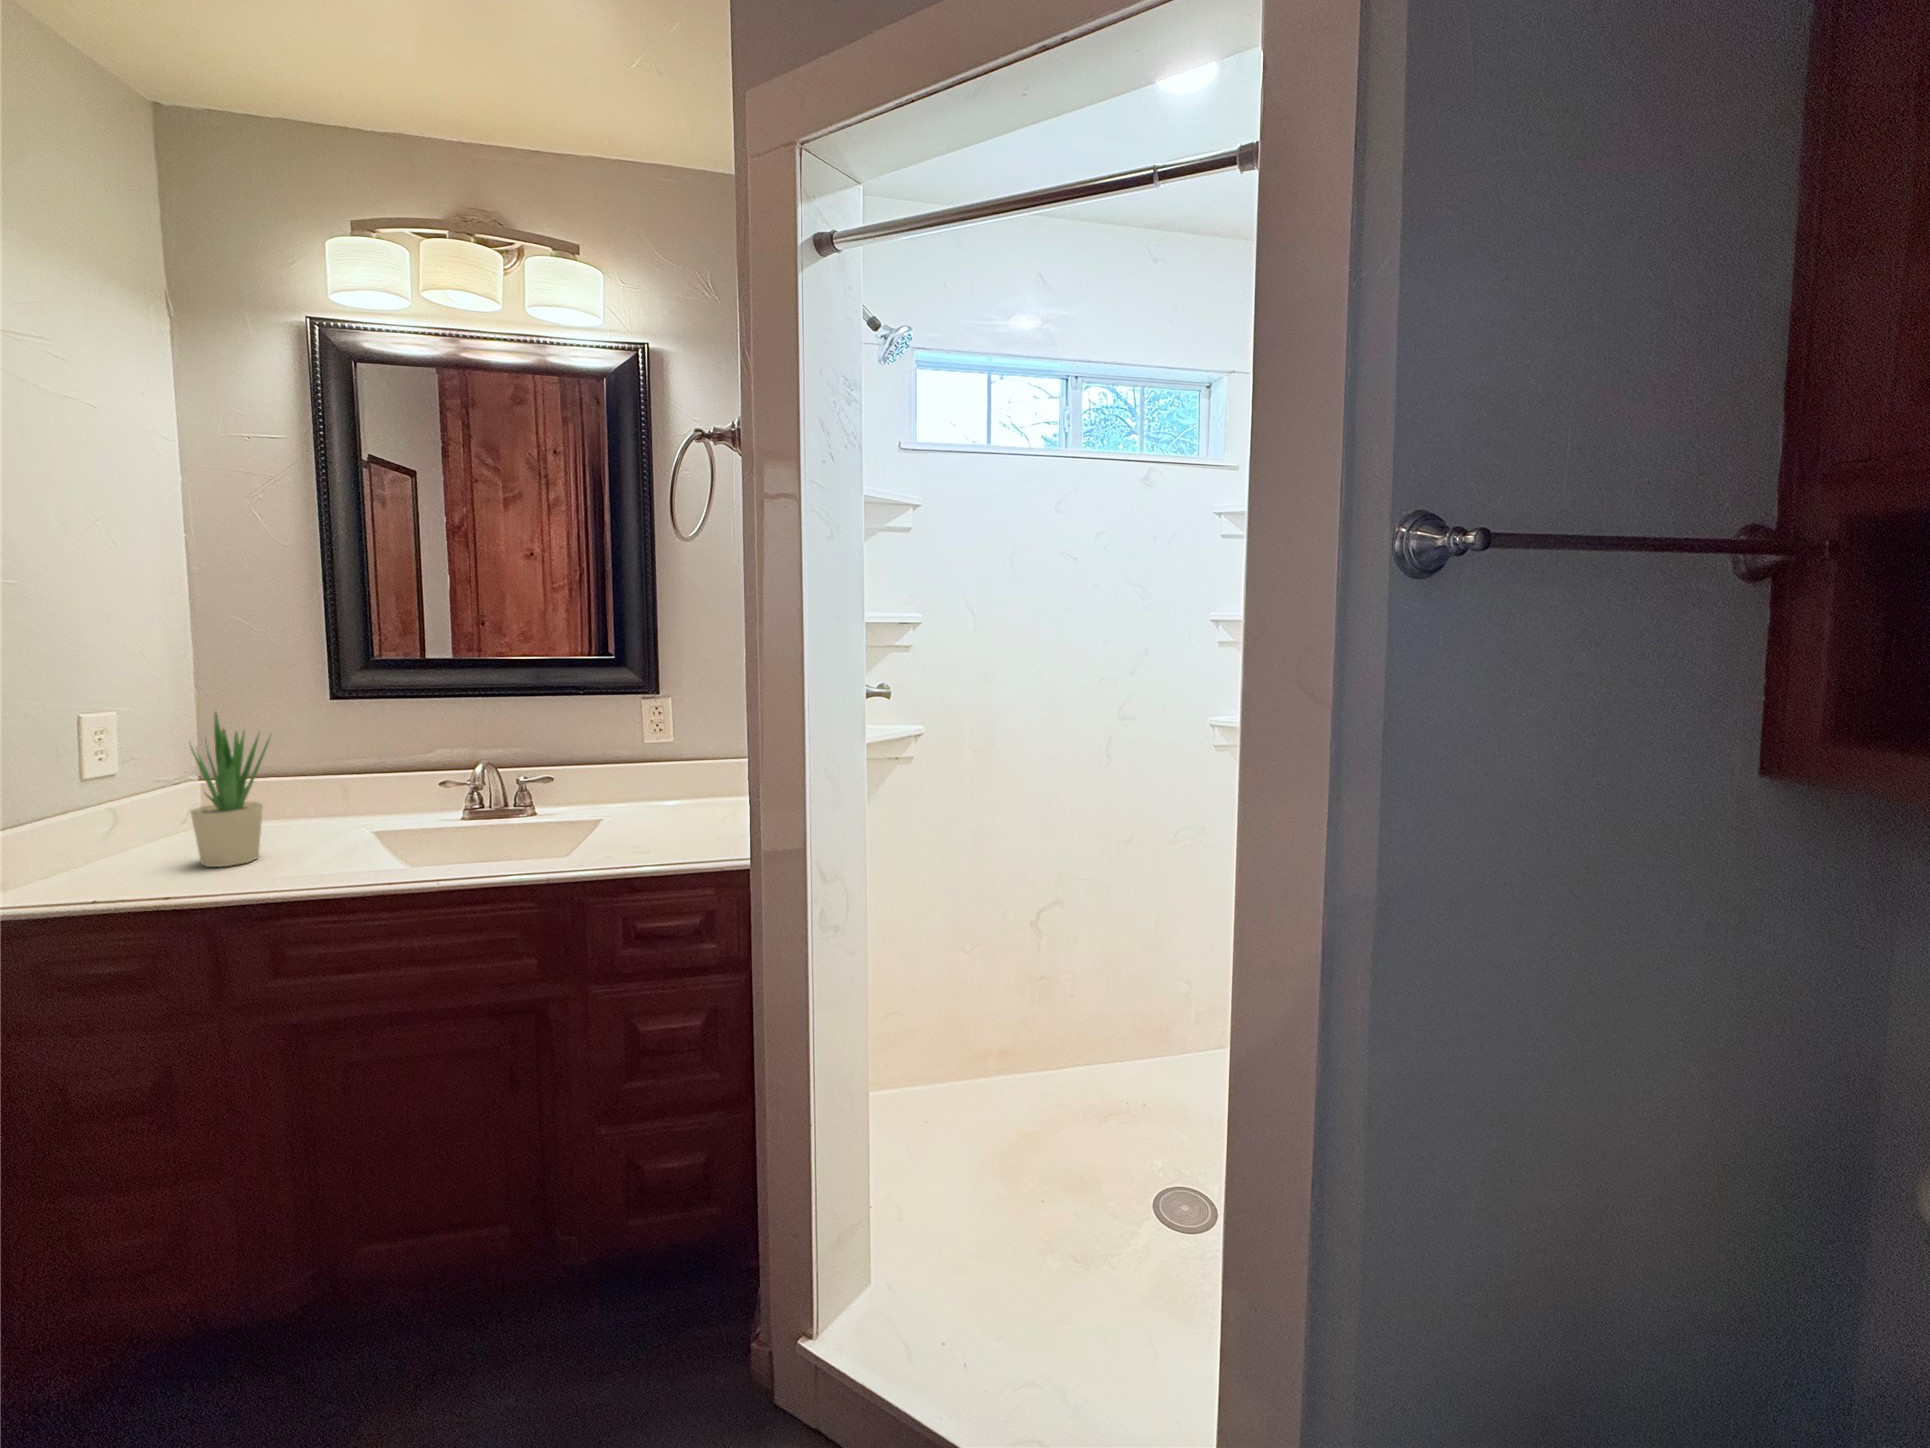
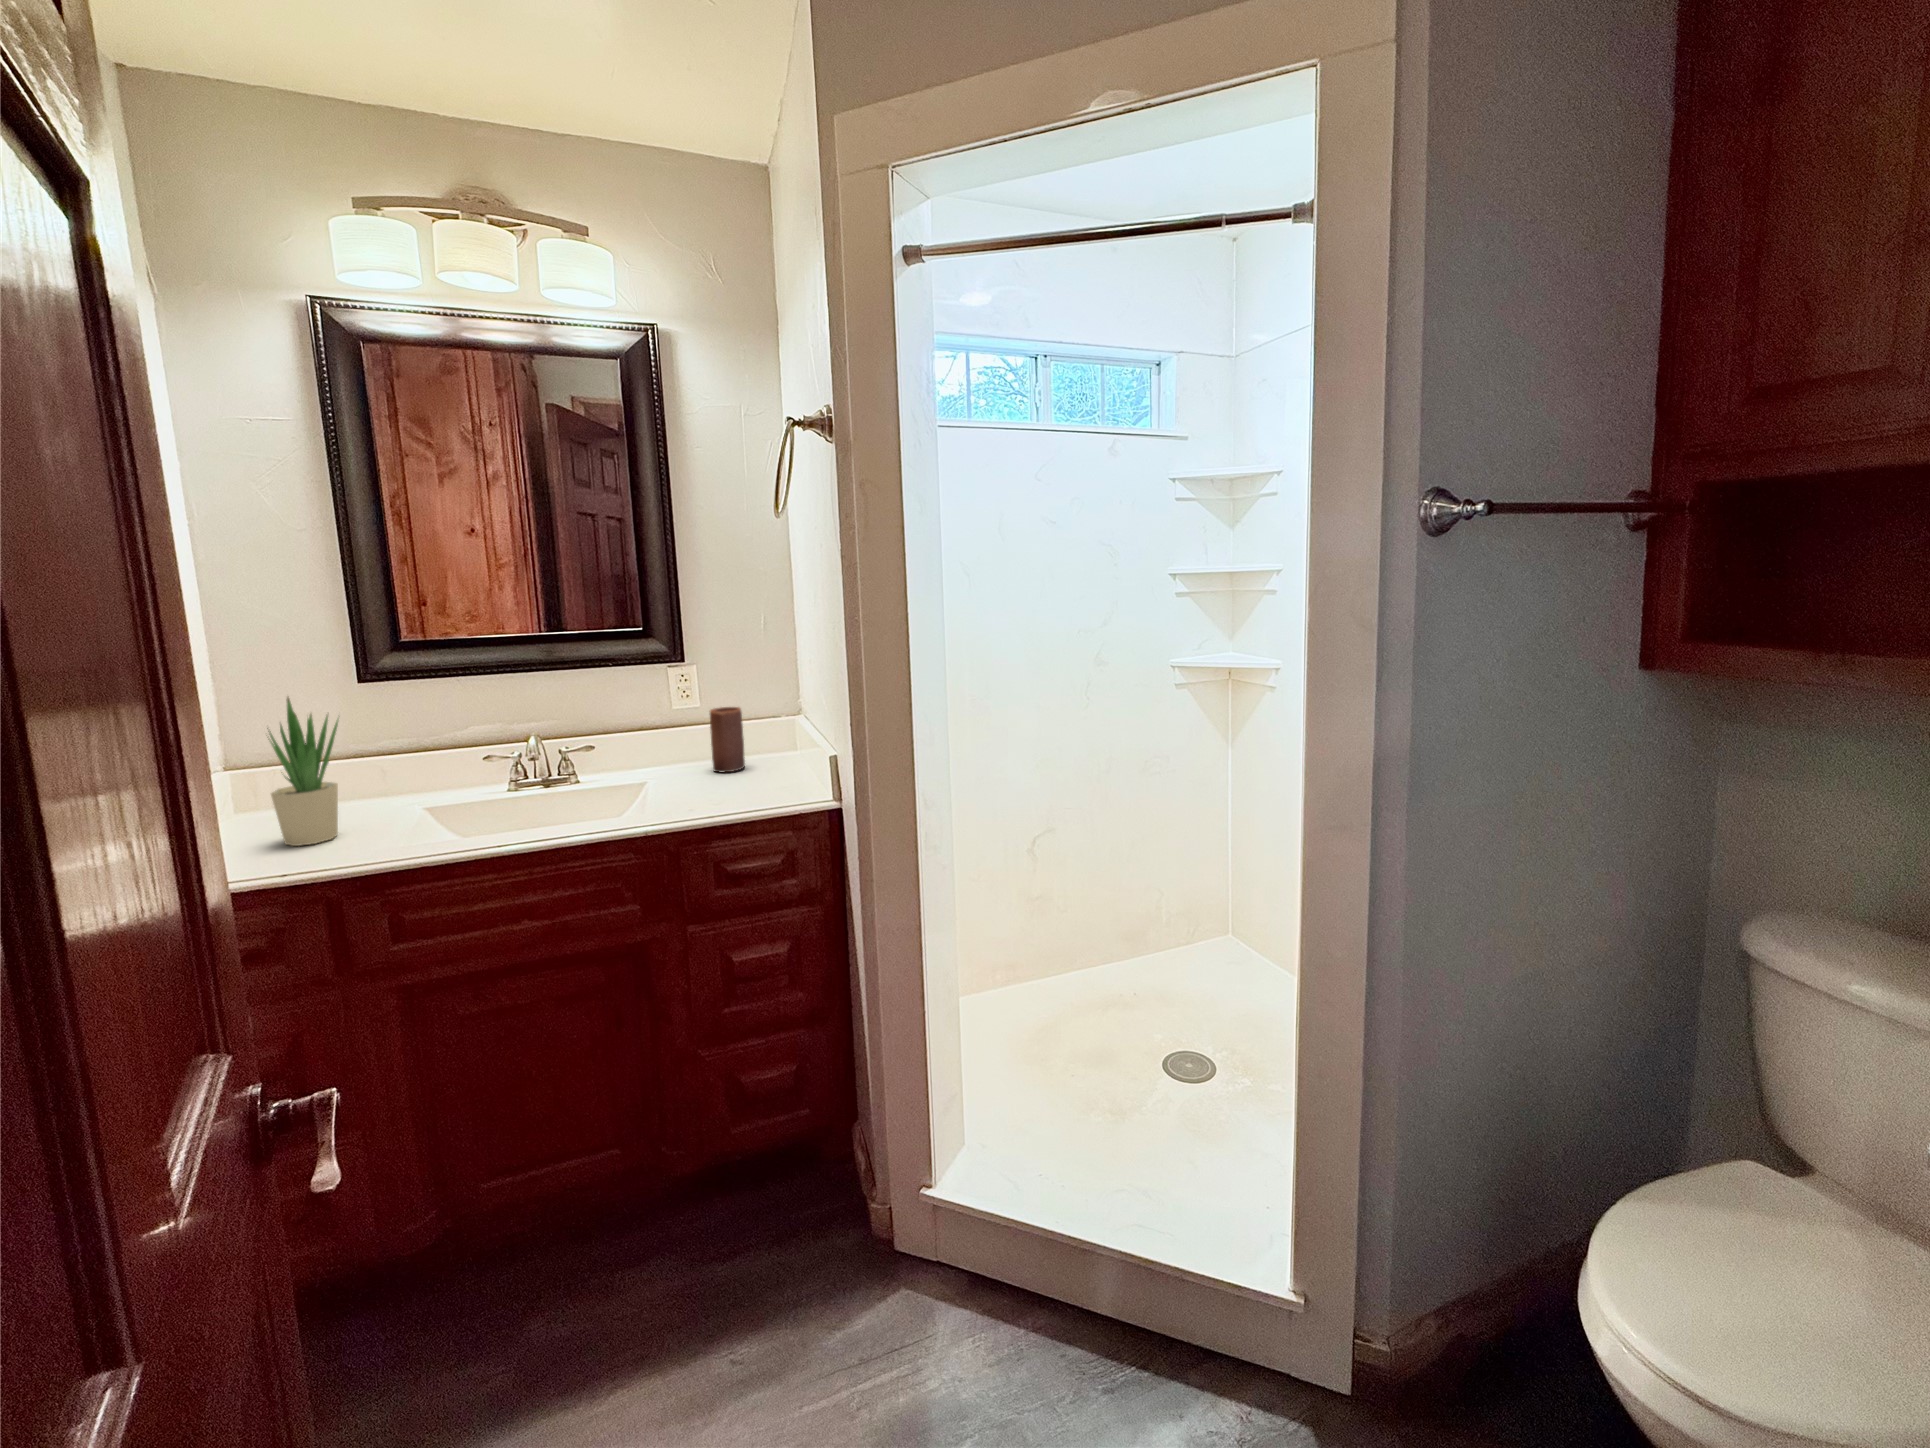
candle: none [676,749,712,820] -> present [710,707,745,772]

